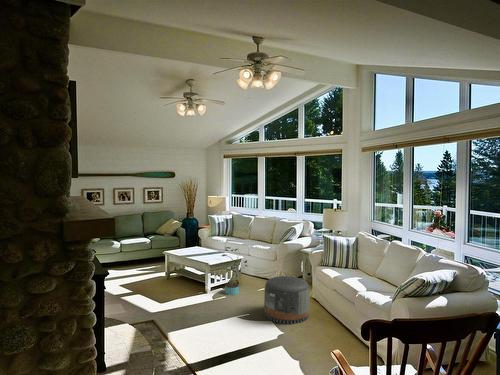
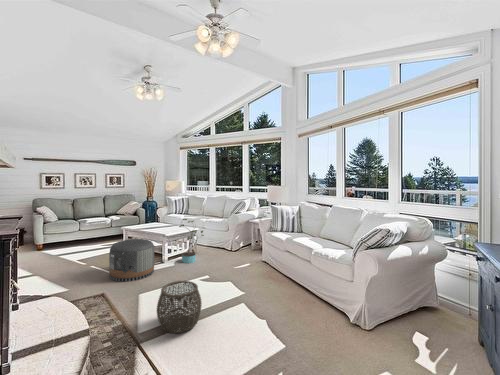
pouf: present [264,276,309,324] -> present [109,239,154,282]
woven basket: none [202,313,241,359] -> present [157,281,202,333]

